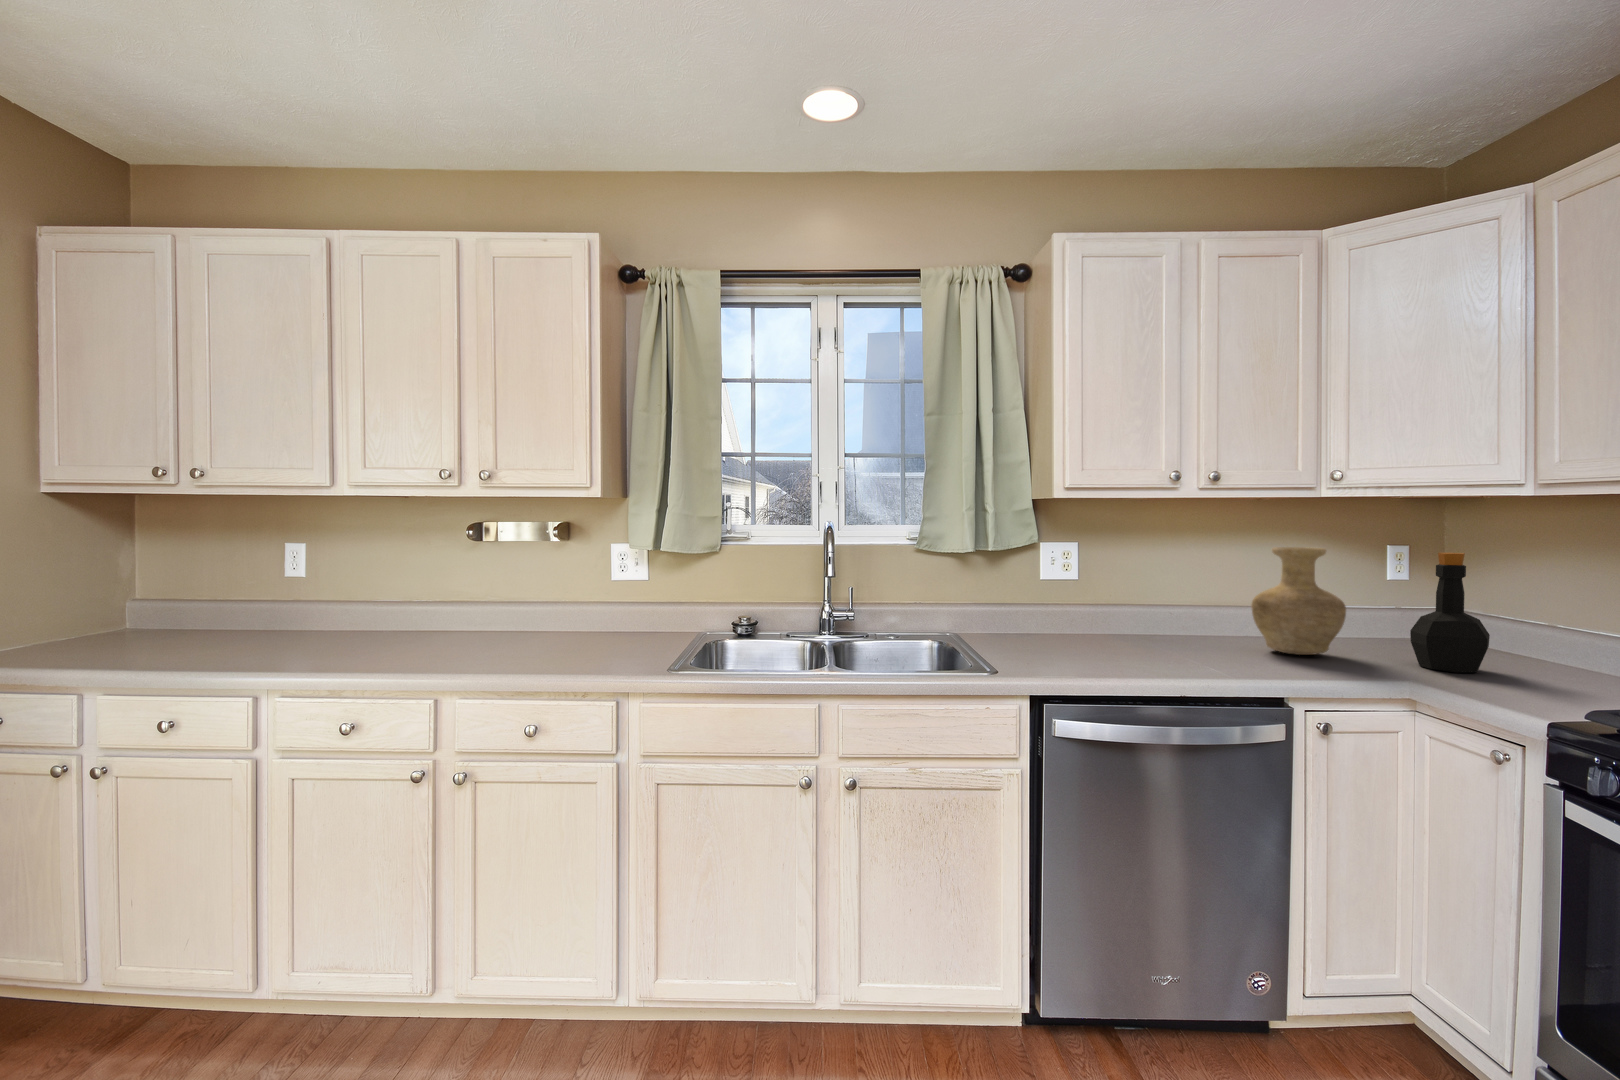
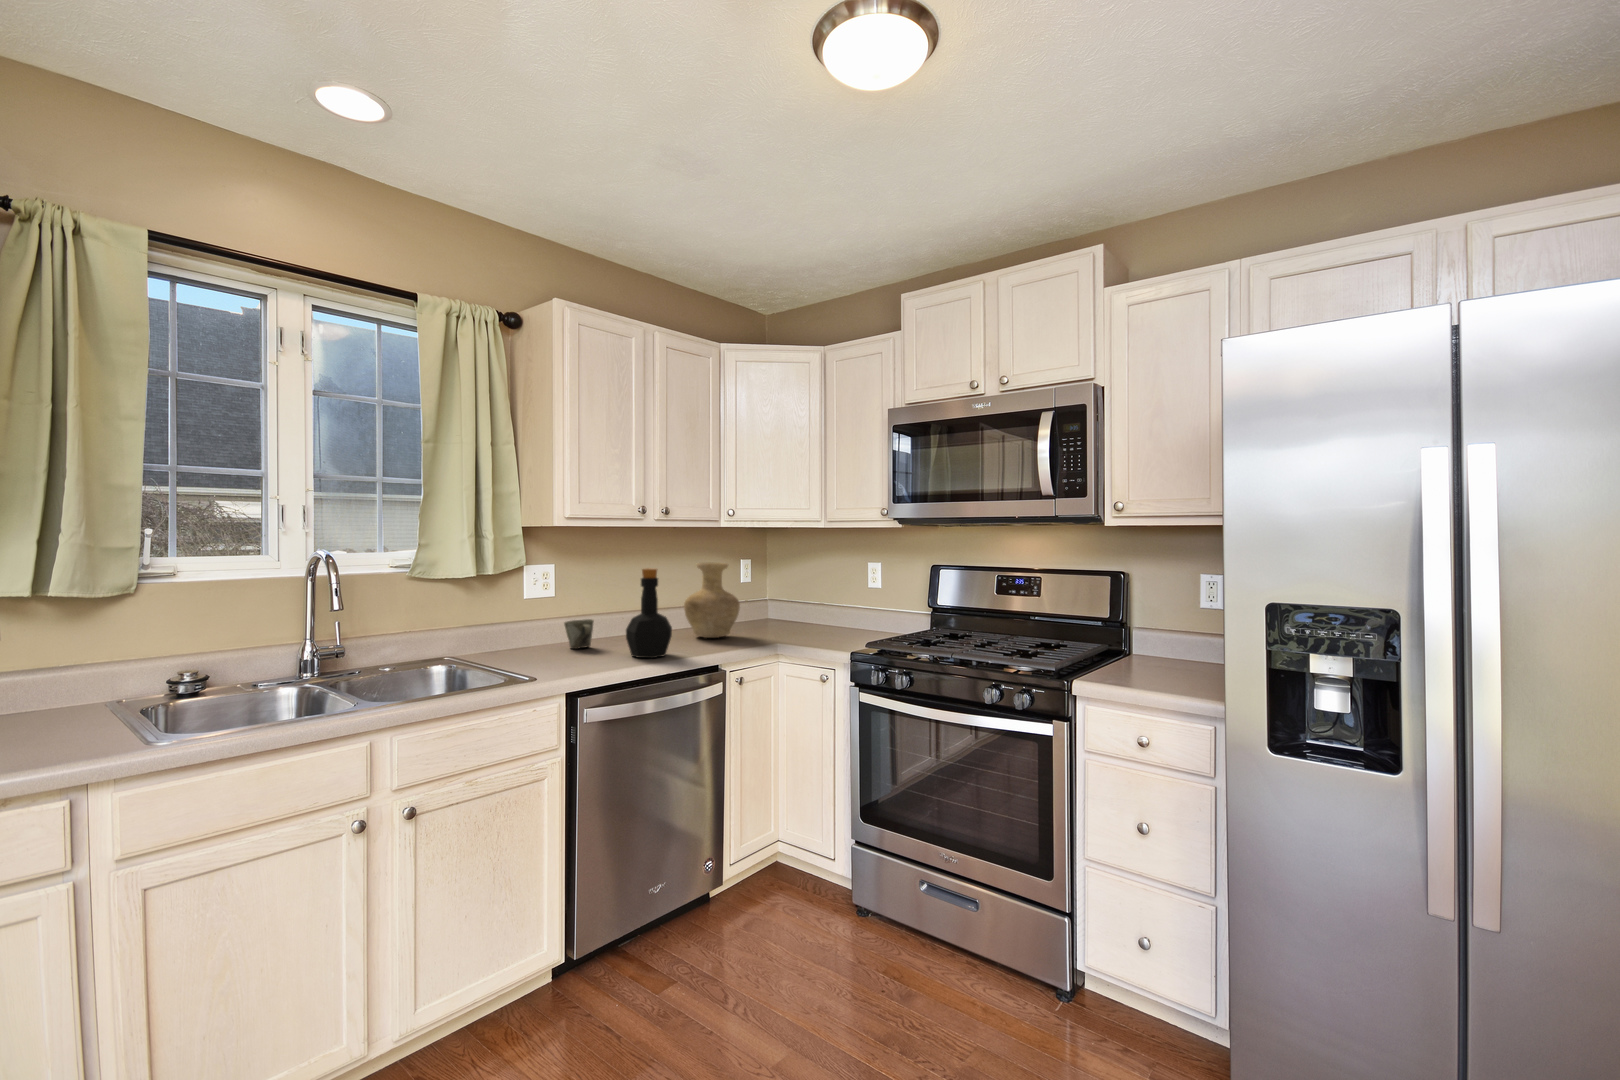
bottle: present [1410,553,1490,673] -> present [626,569,672,658]
mug: none [1075,611,1112,644] -> present [564,619,594,649]

